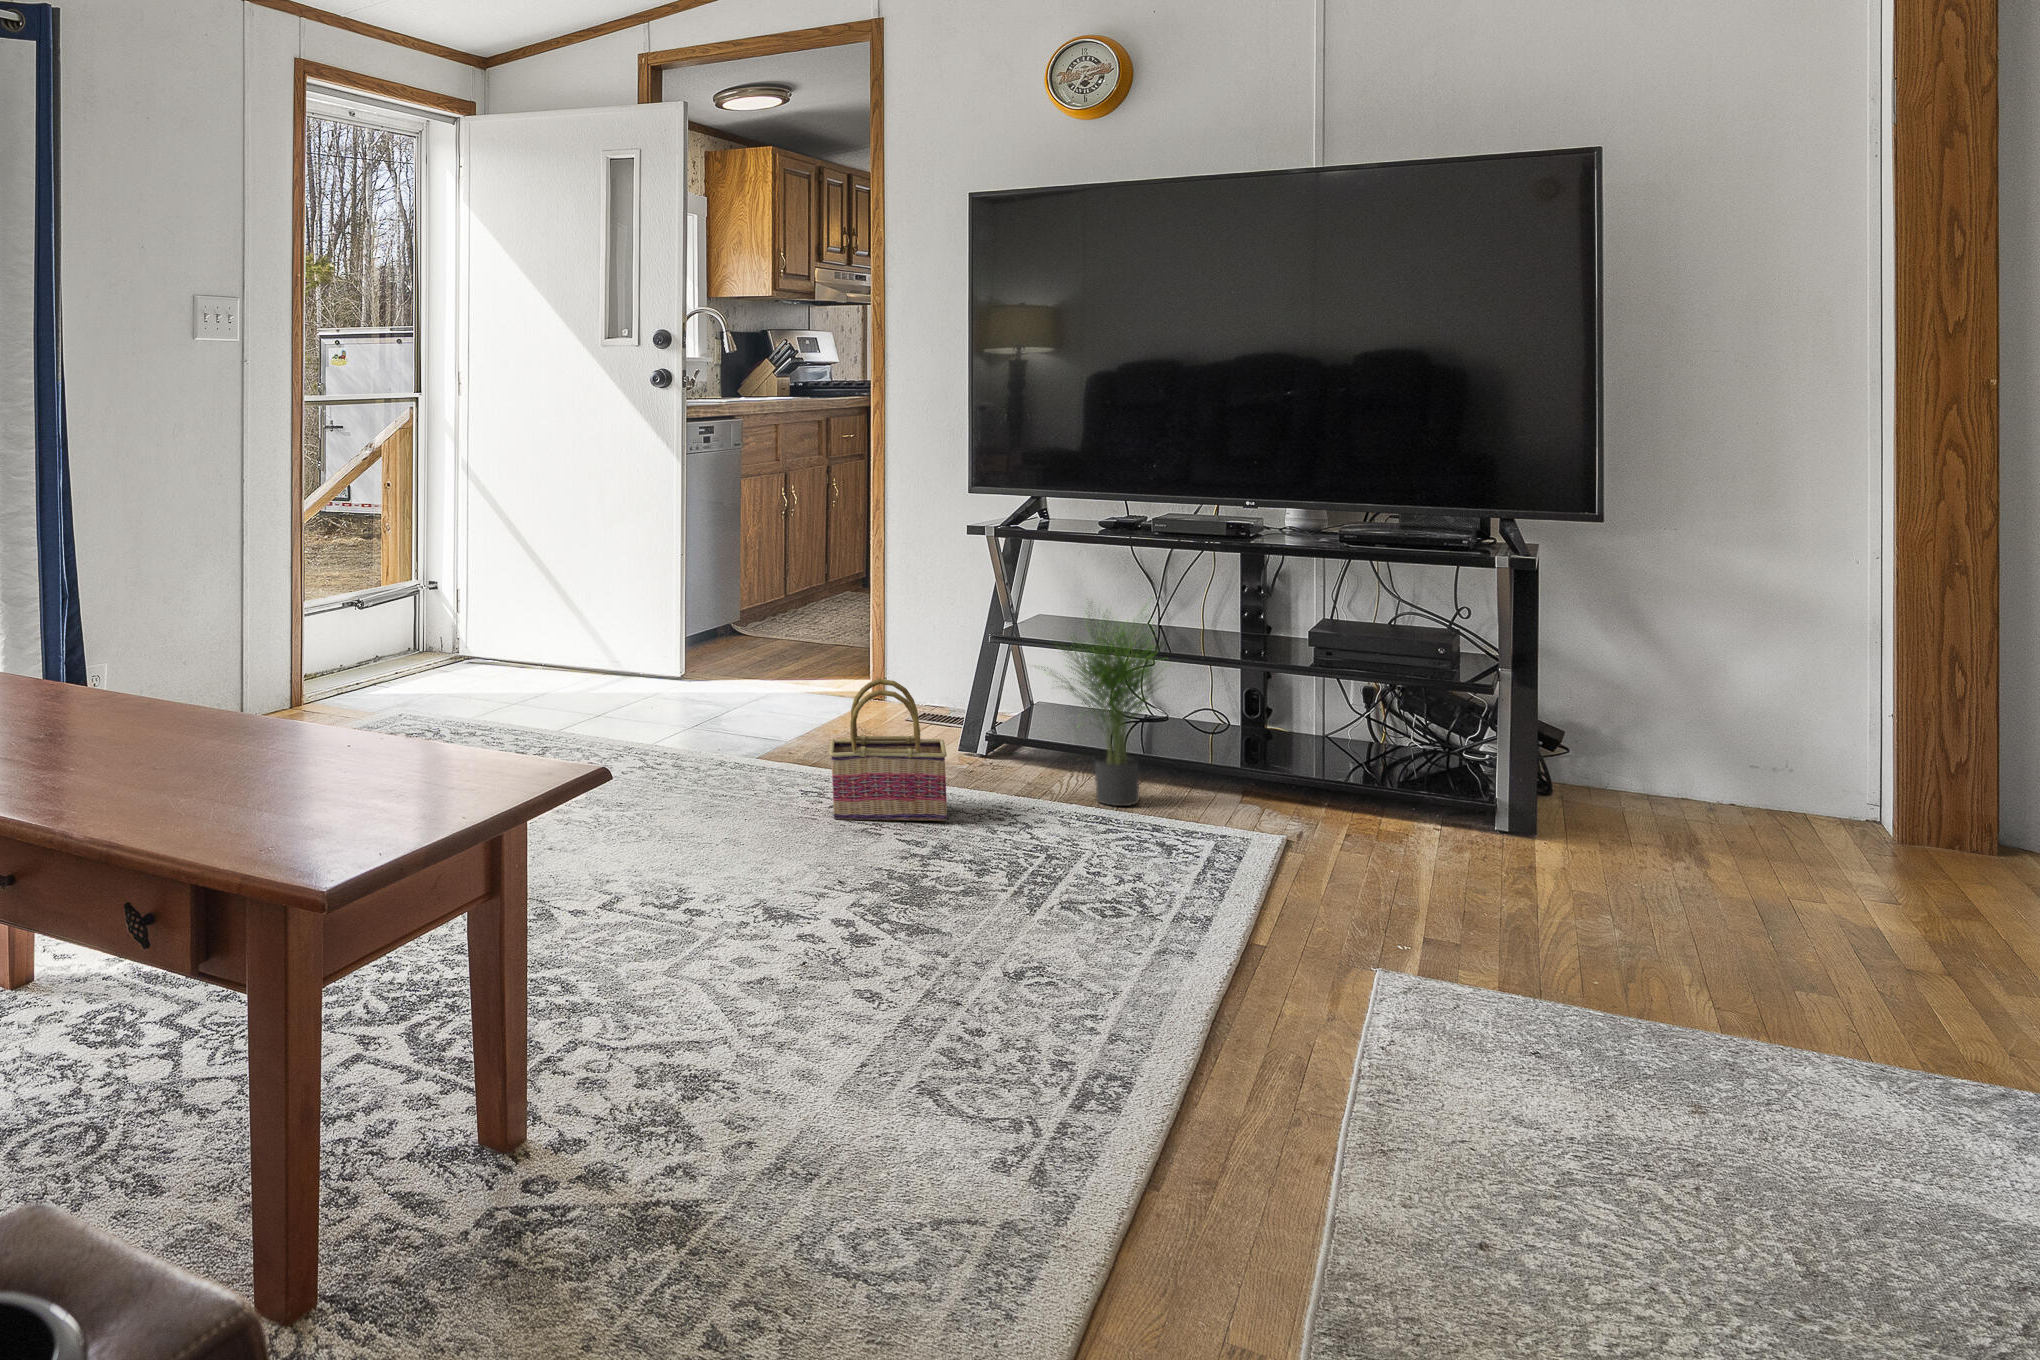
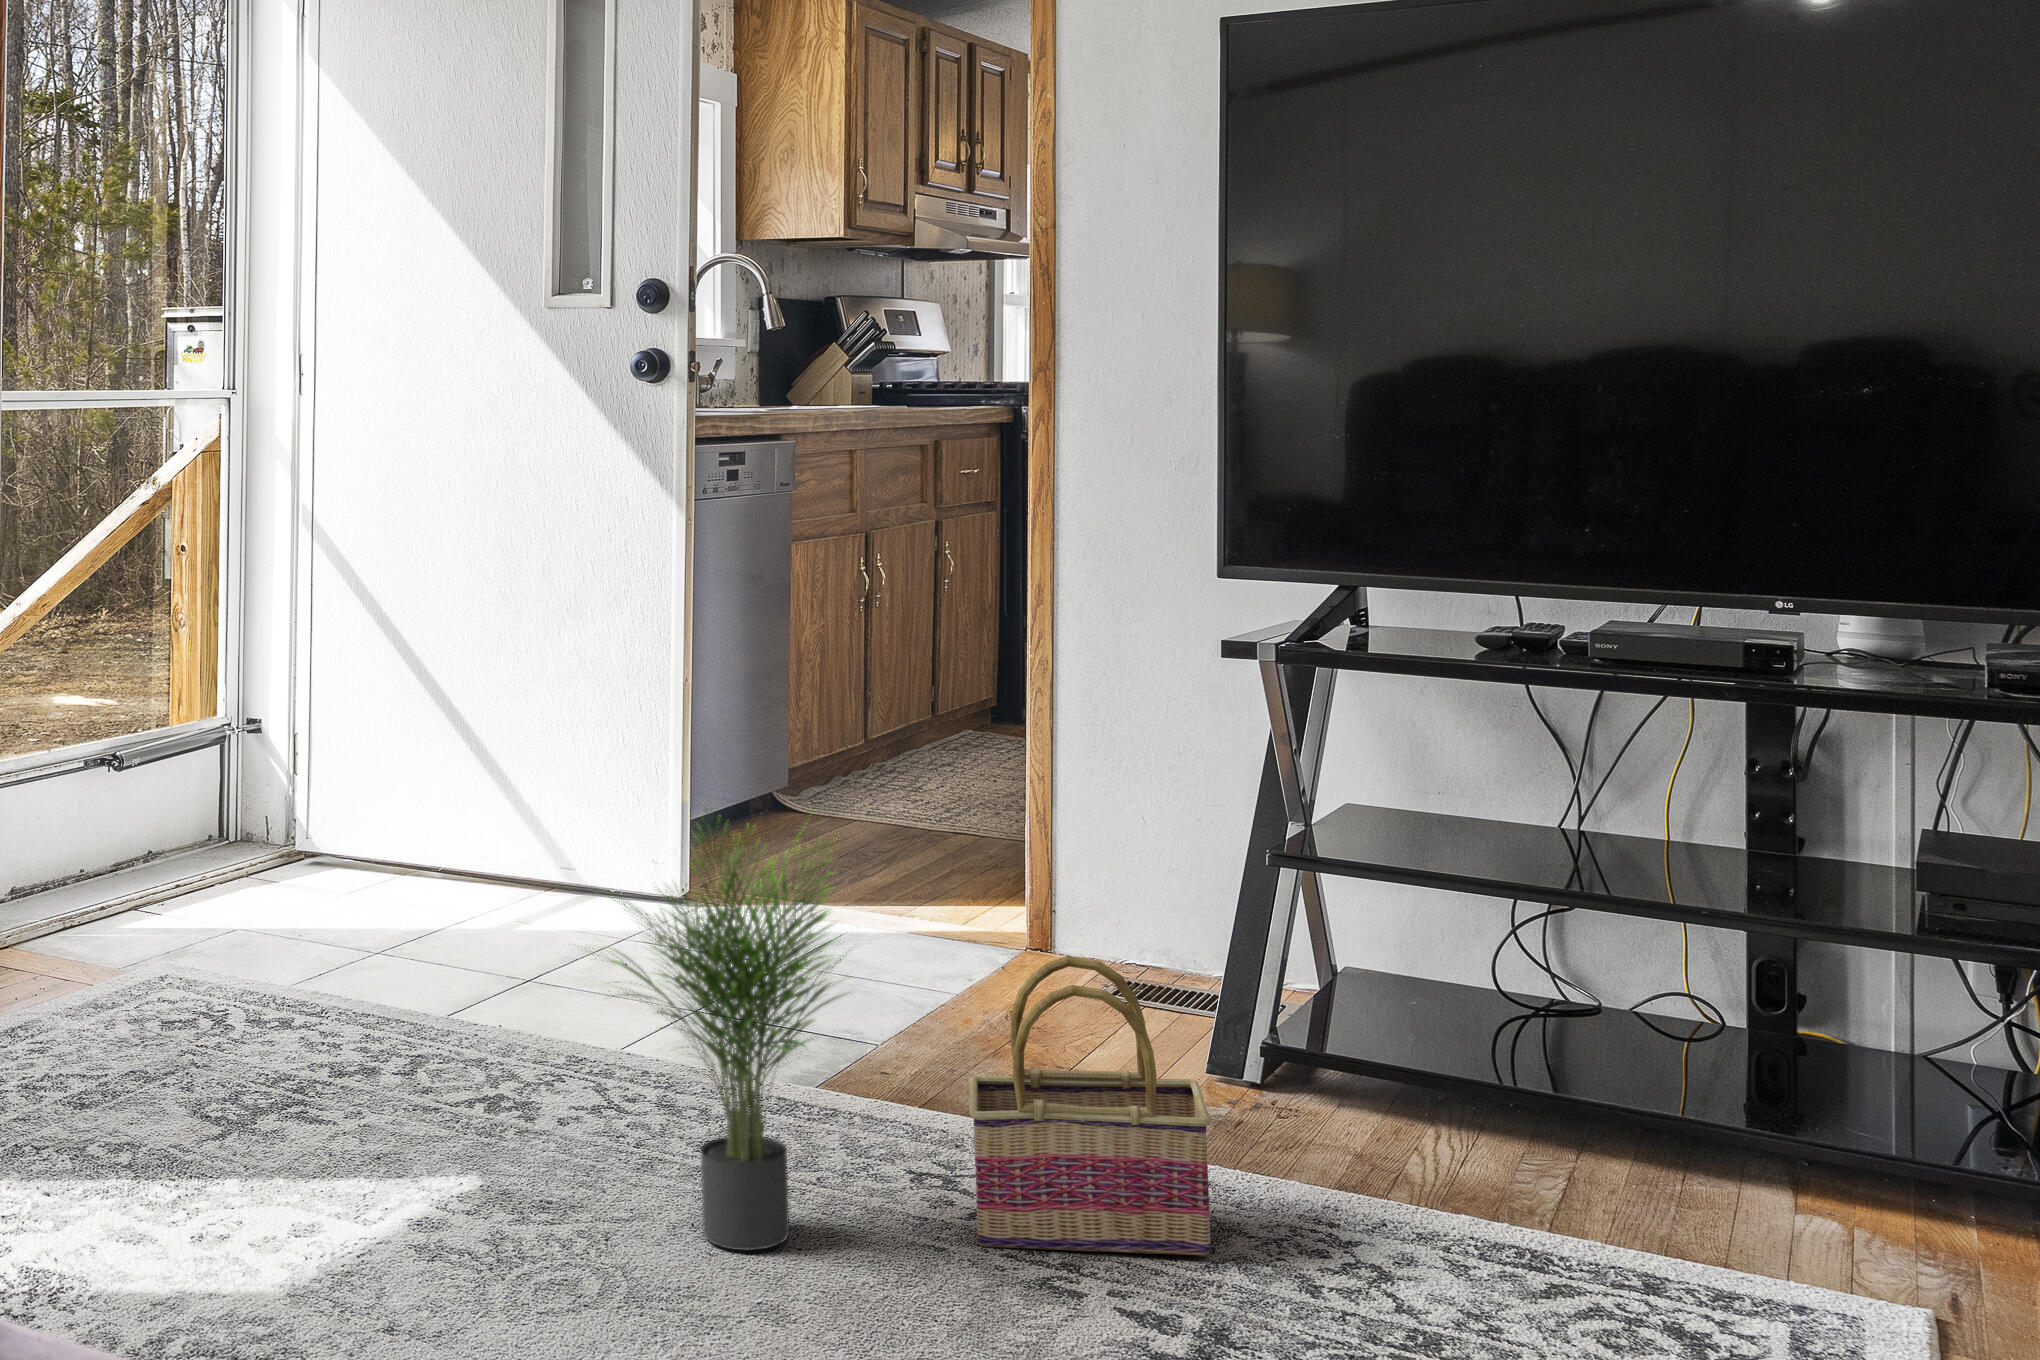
potted plant: present [1038,610,1164,806] -> present [584,812,850,1250]

